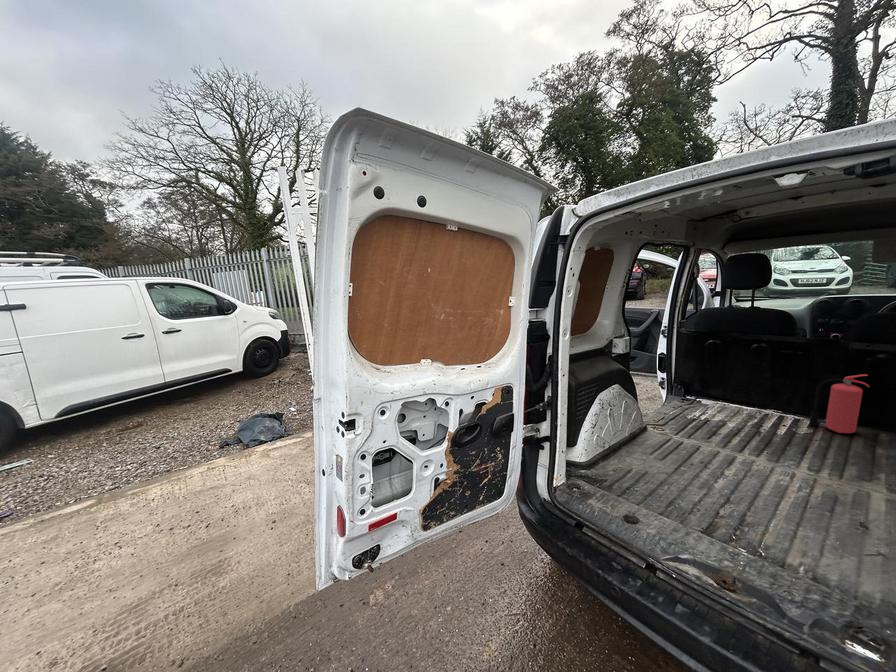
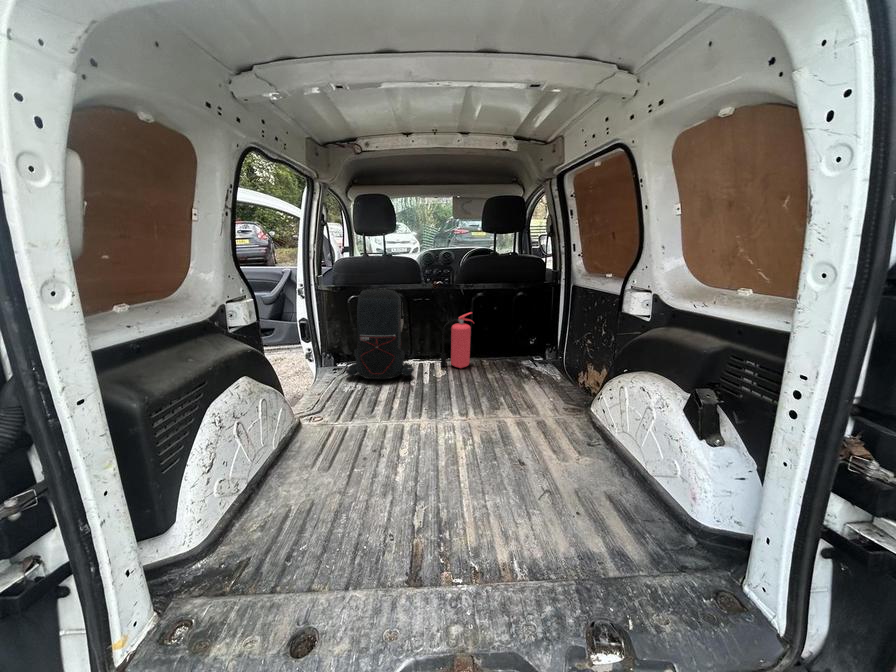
backpack: none [692,337,768,422] -> present [346,289,414,379]

